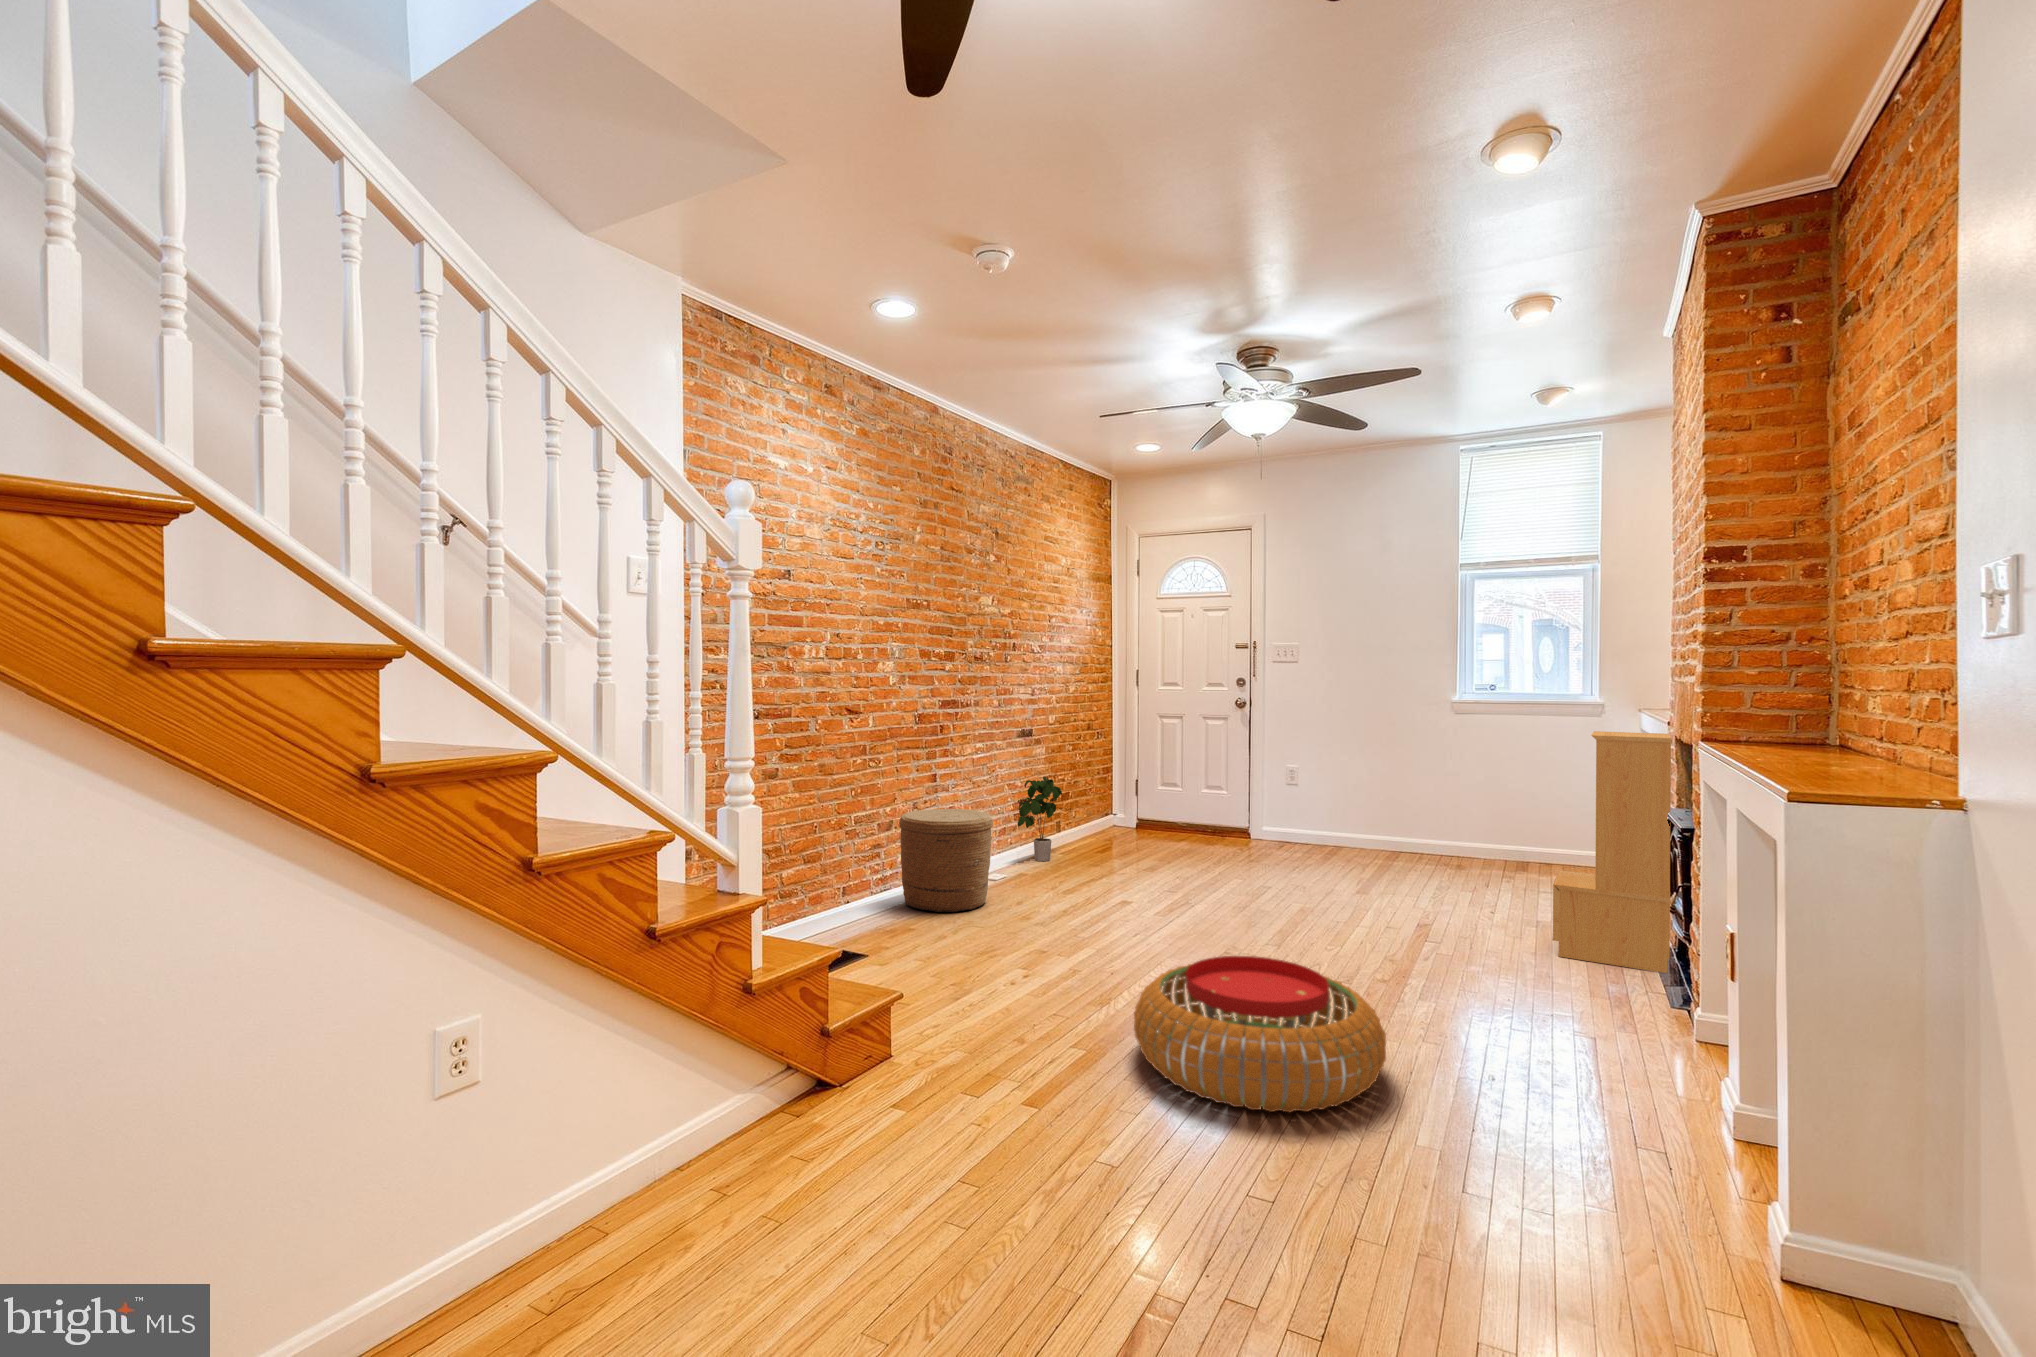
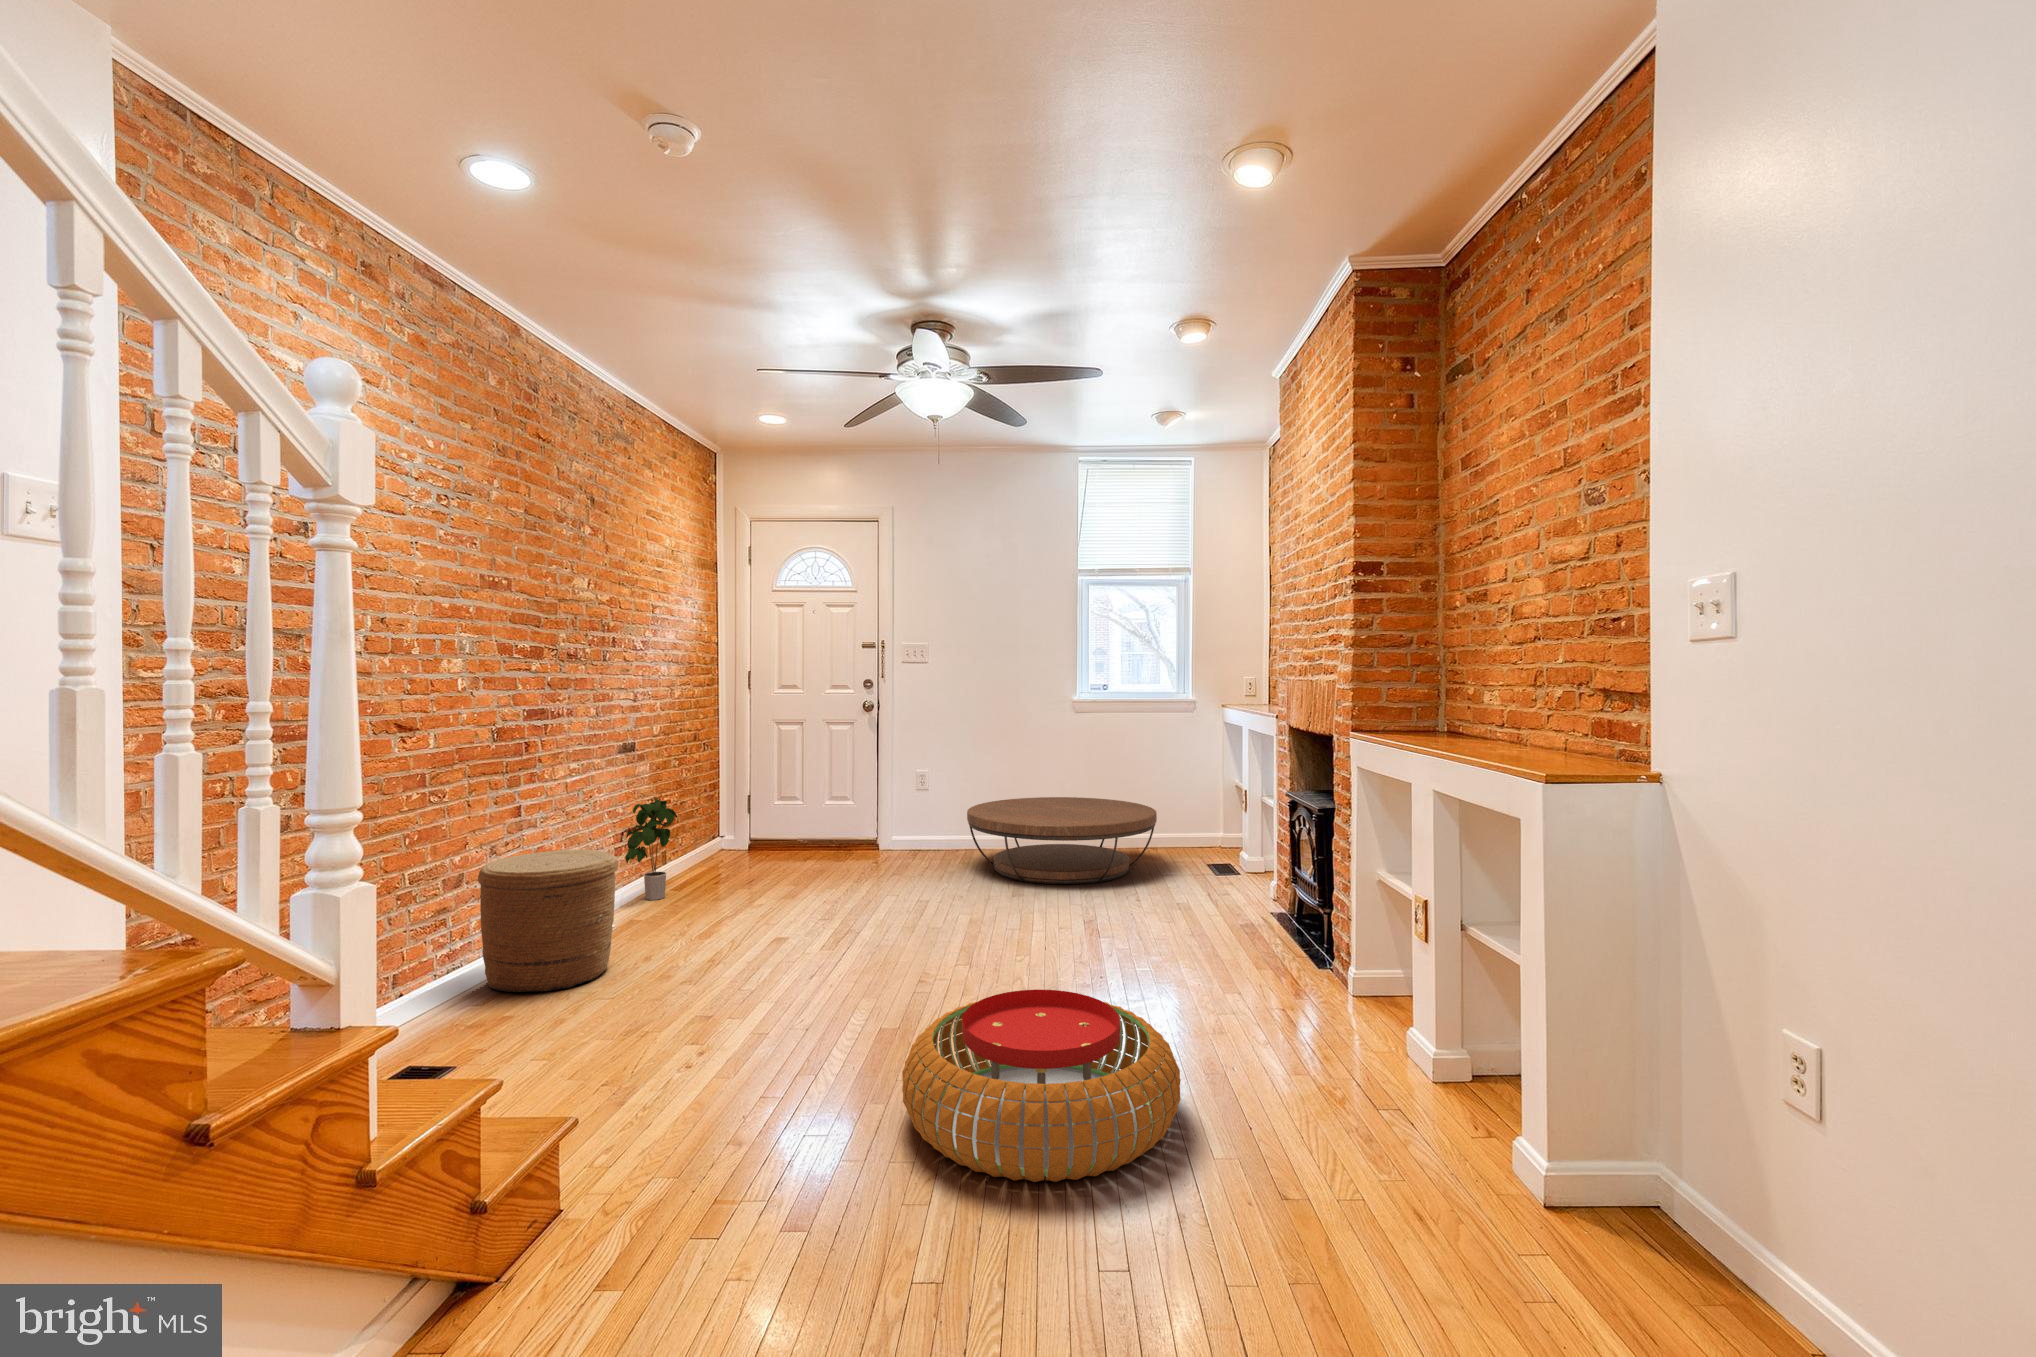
bookshelf: present [1553,731,1671,973] -> none [1193,723,1290,931]
coffee table: none [1327,804,1547,897] -> present [967,797,1157,884]

